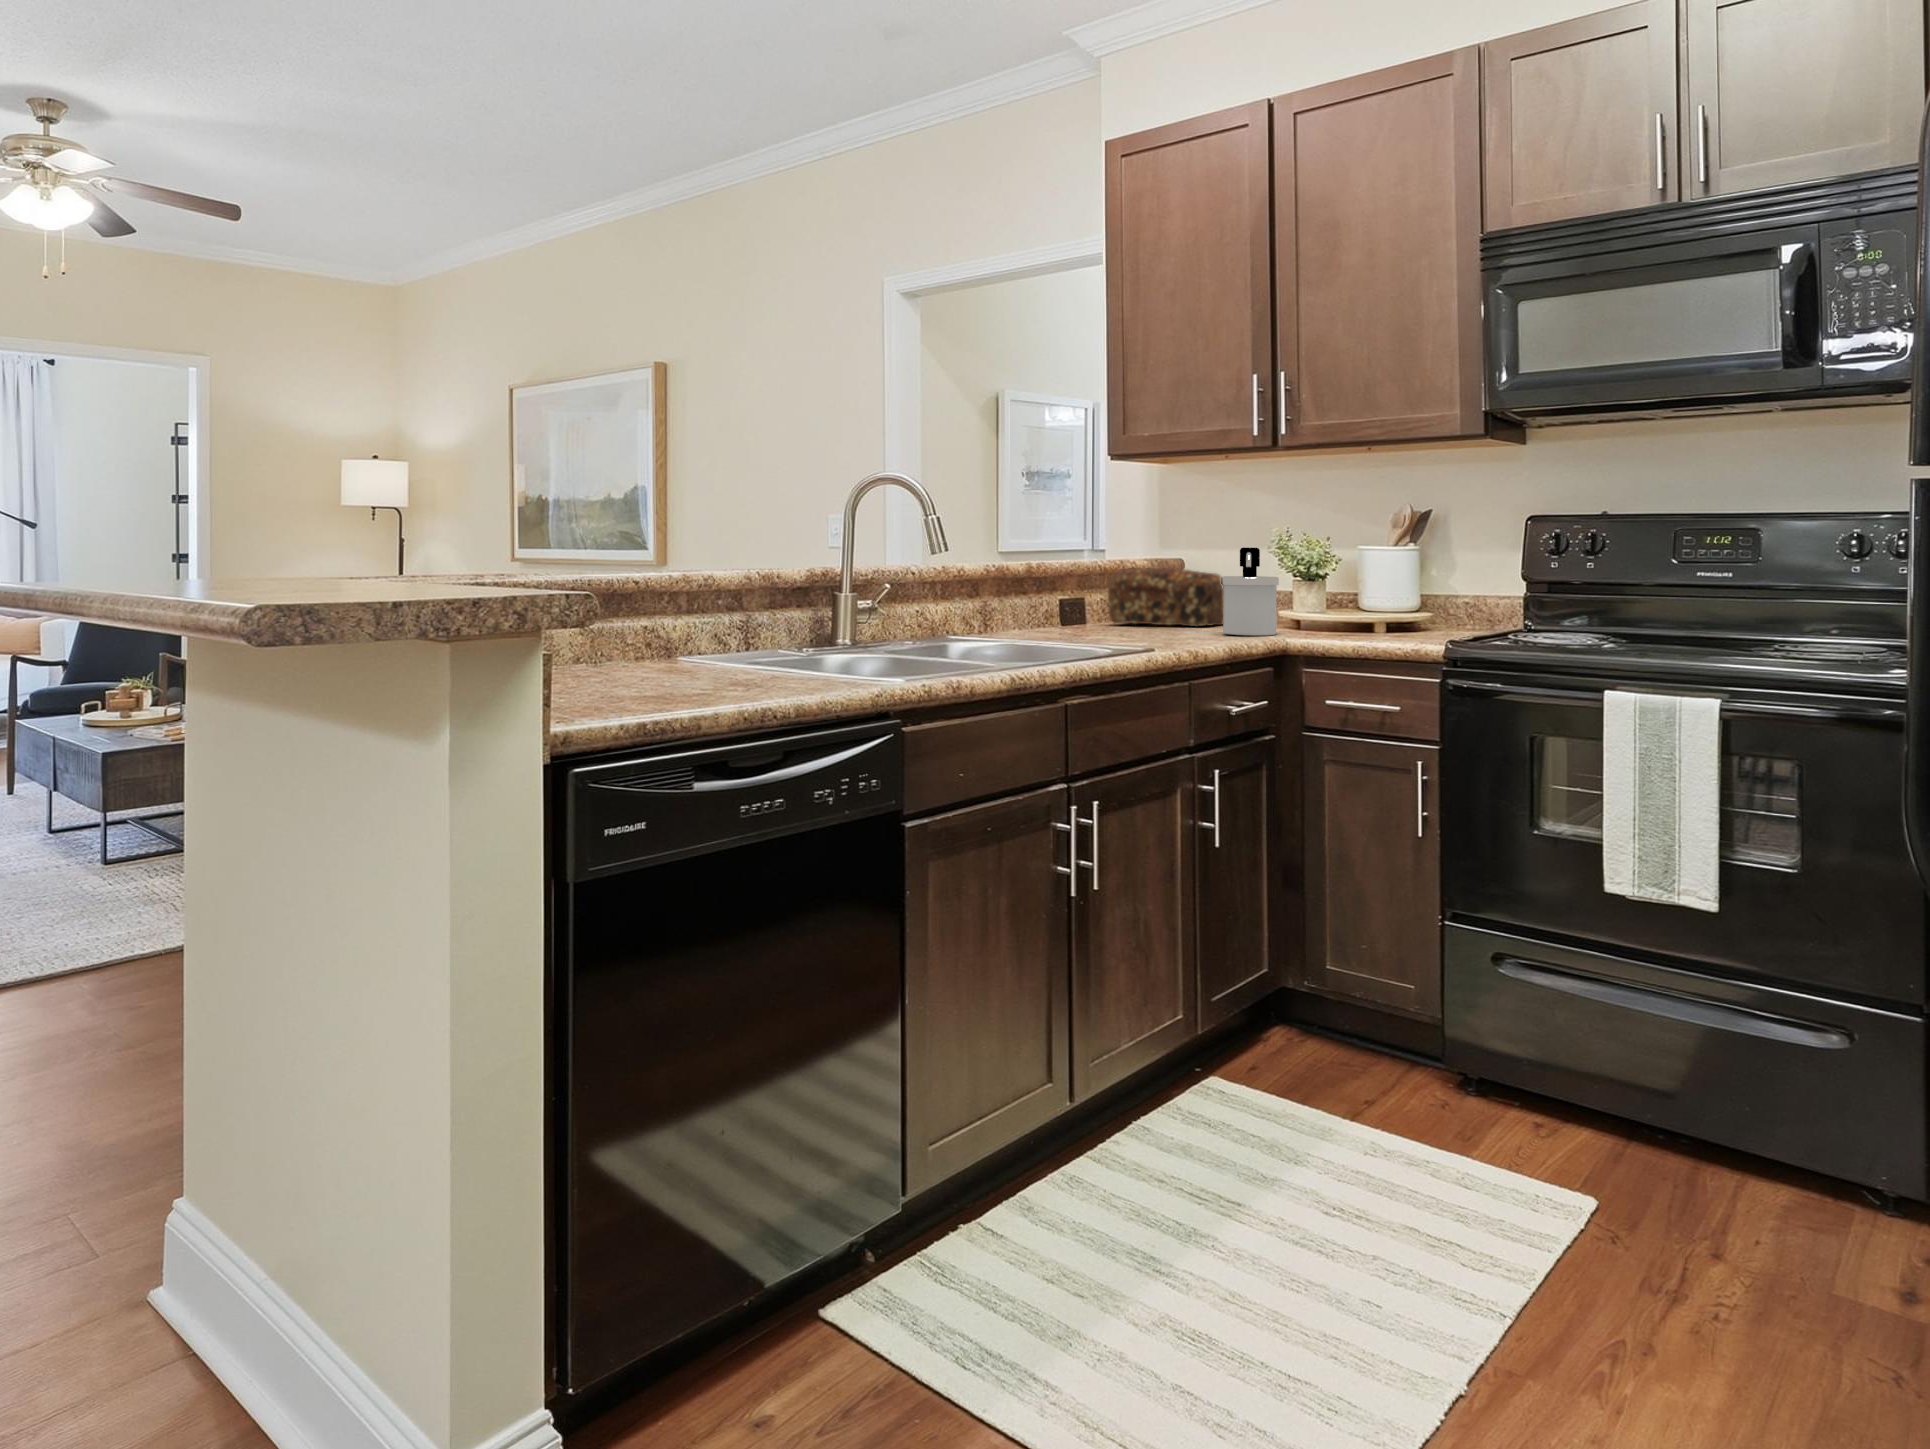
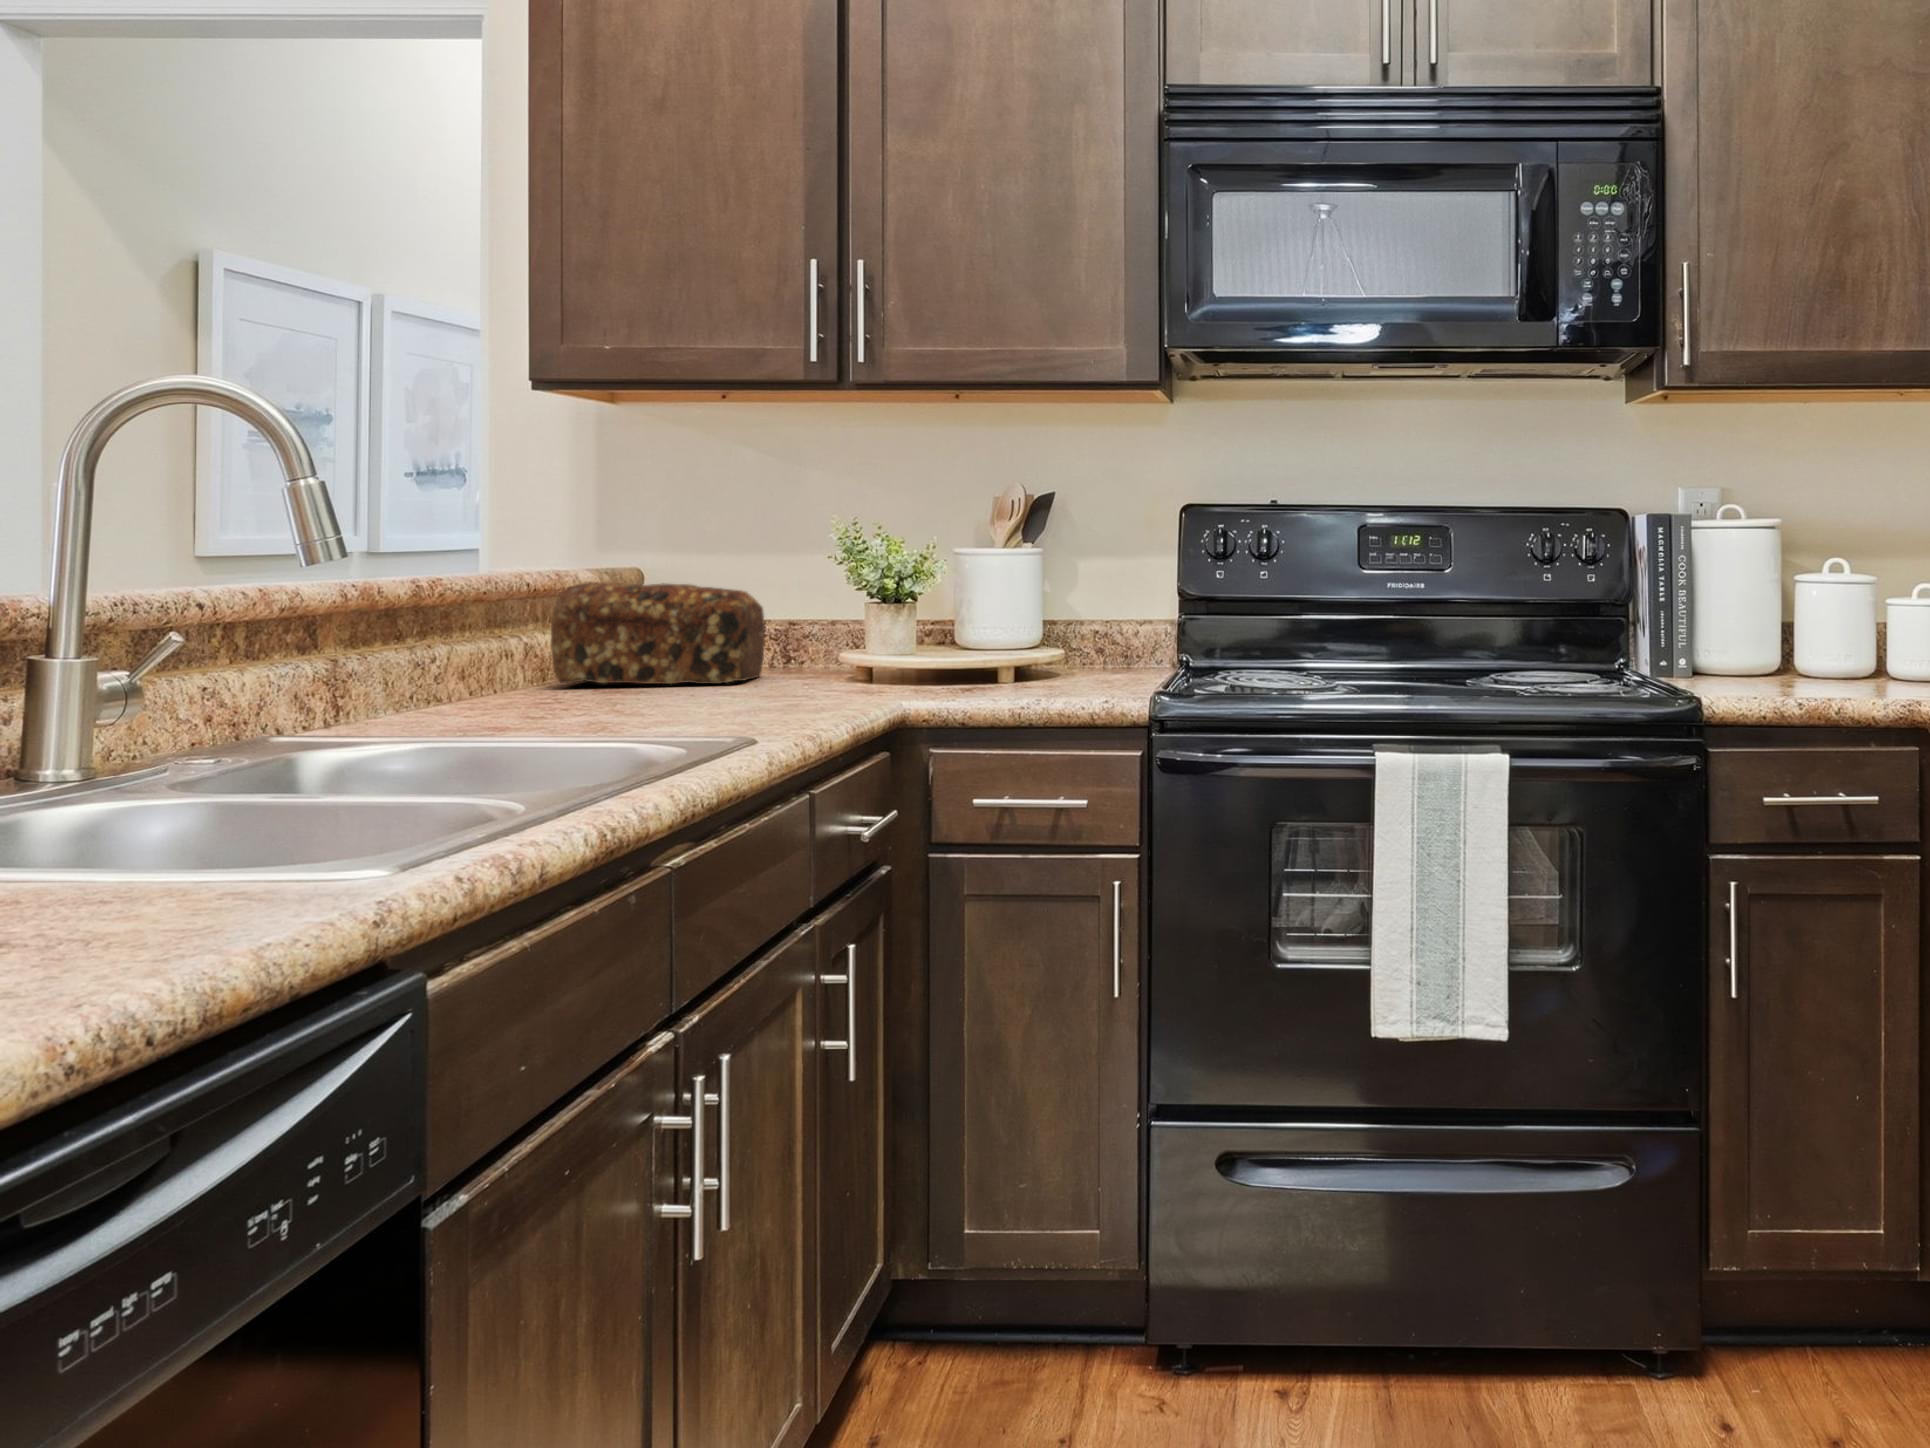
soap dispenser: present [1221,548,1279,636] -> none [797,546,890,697]

